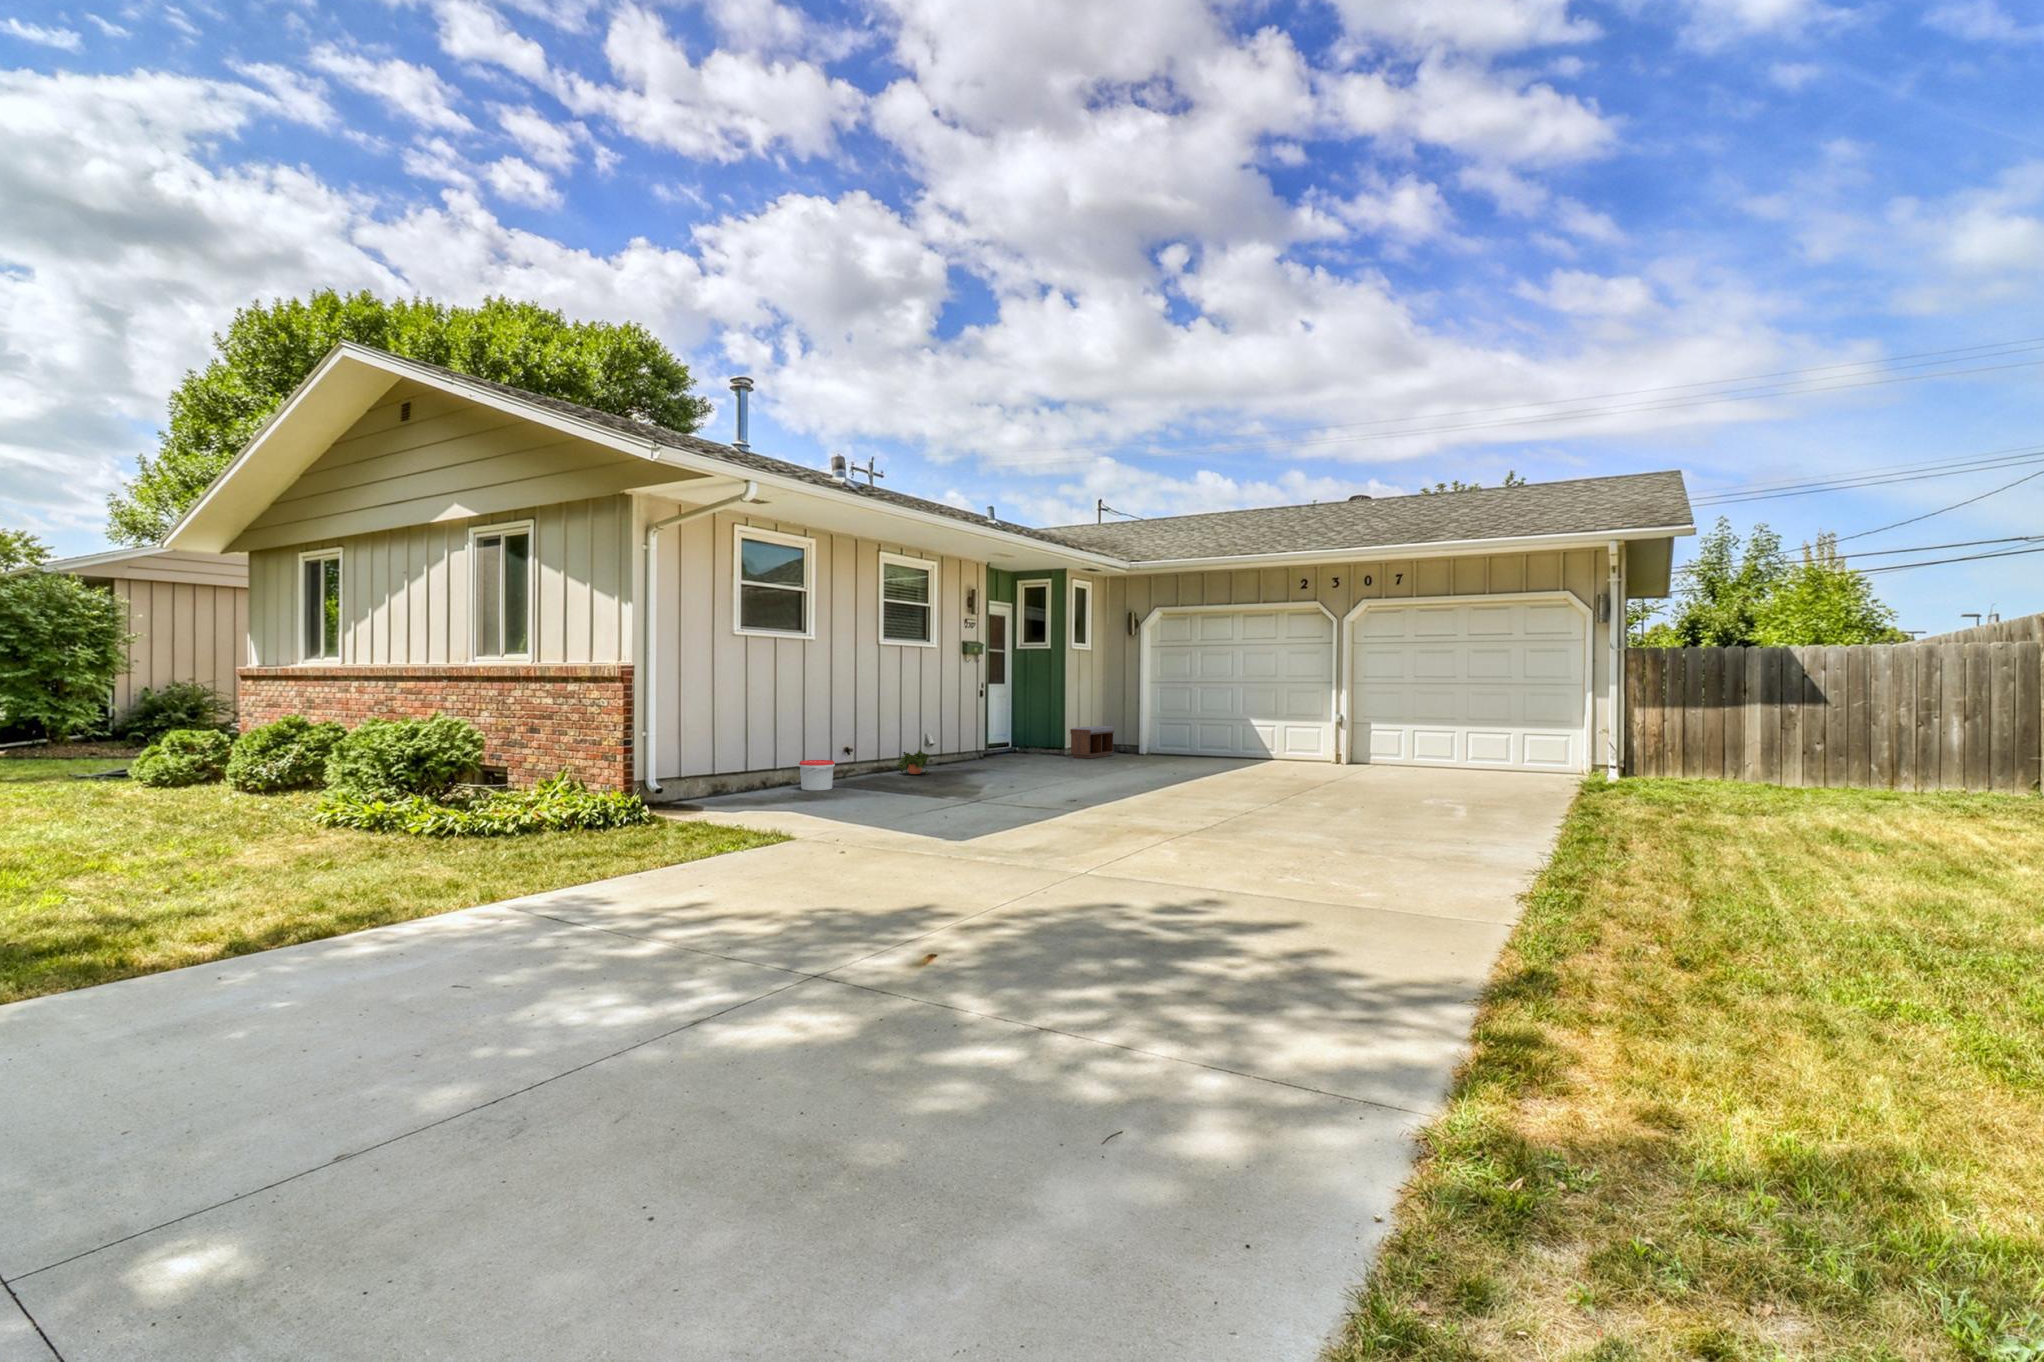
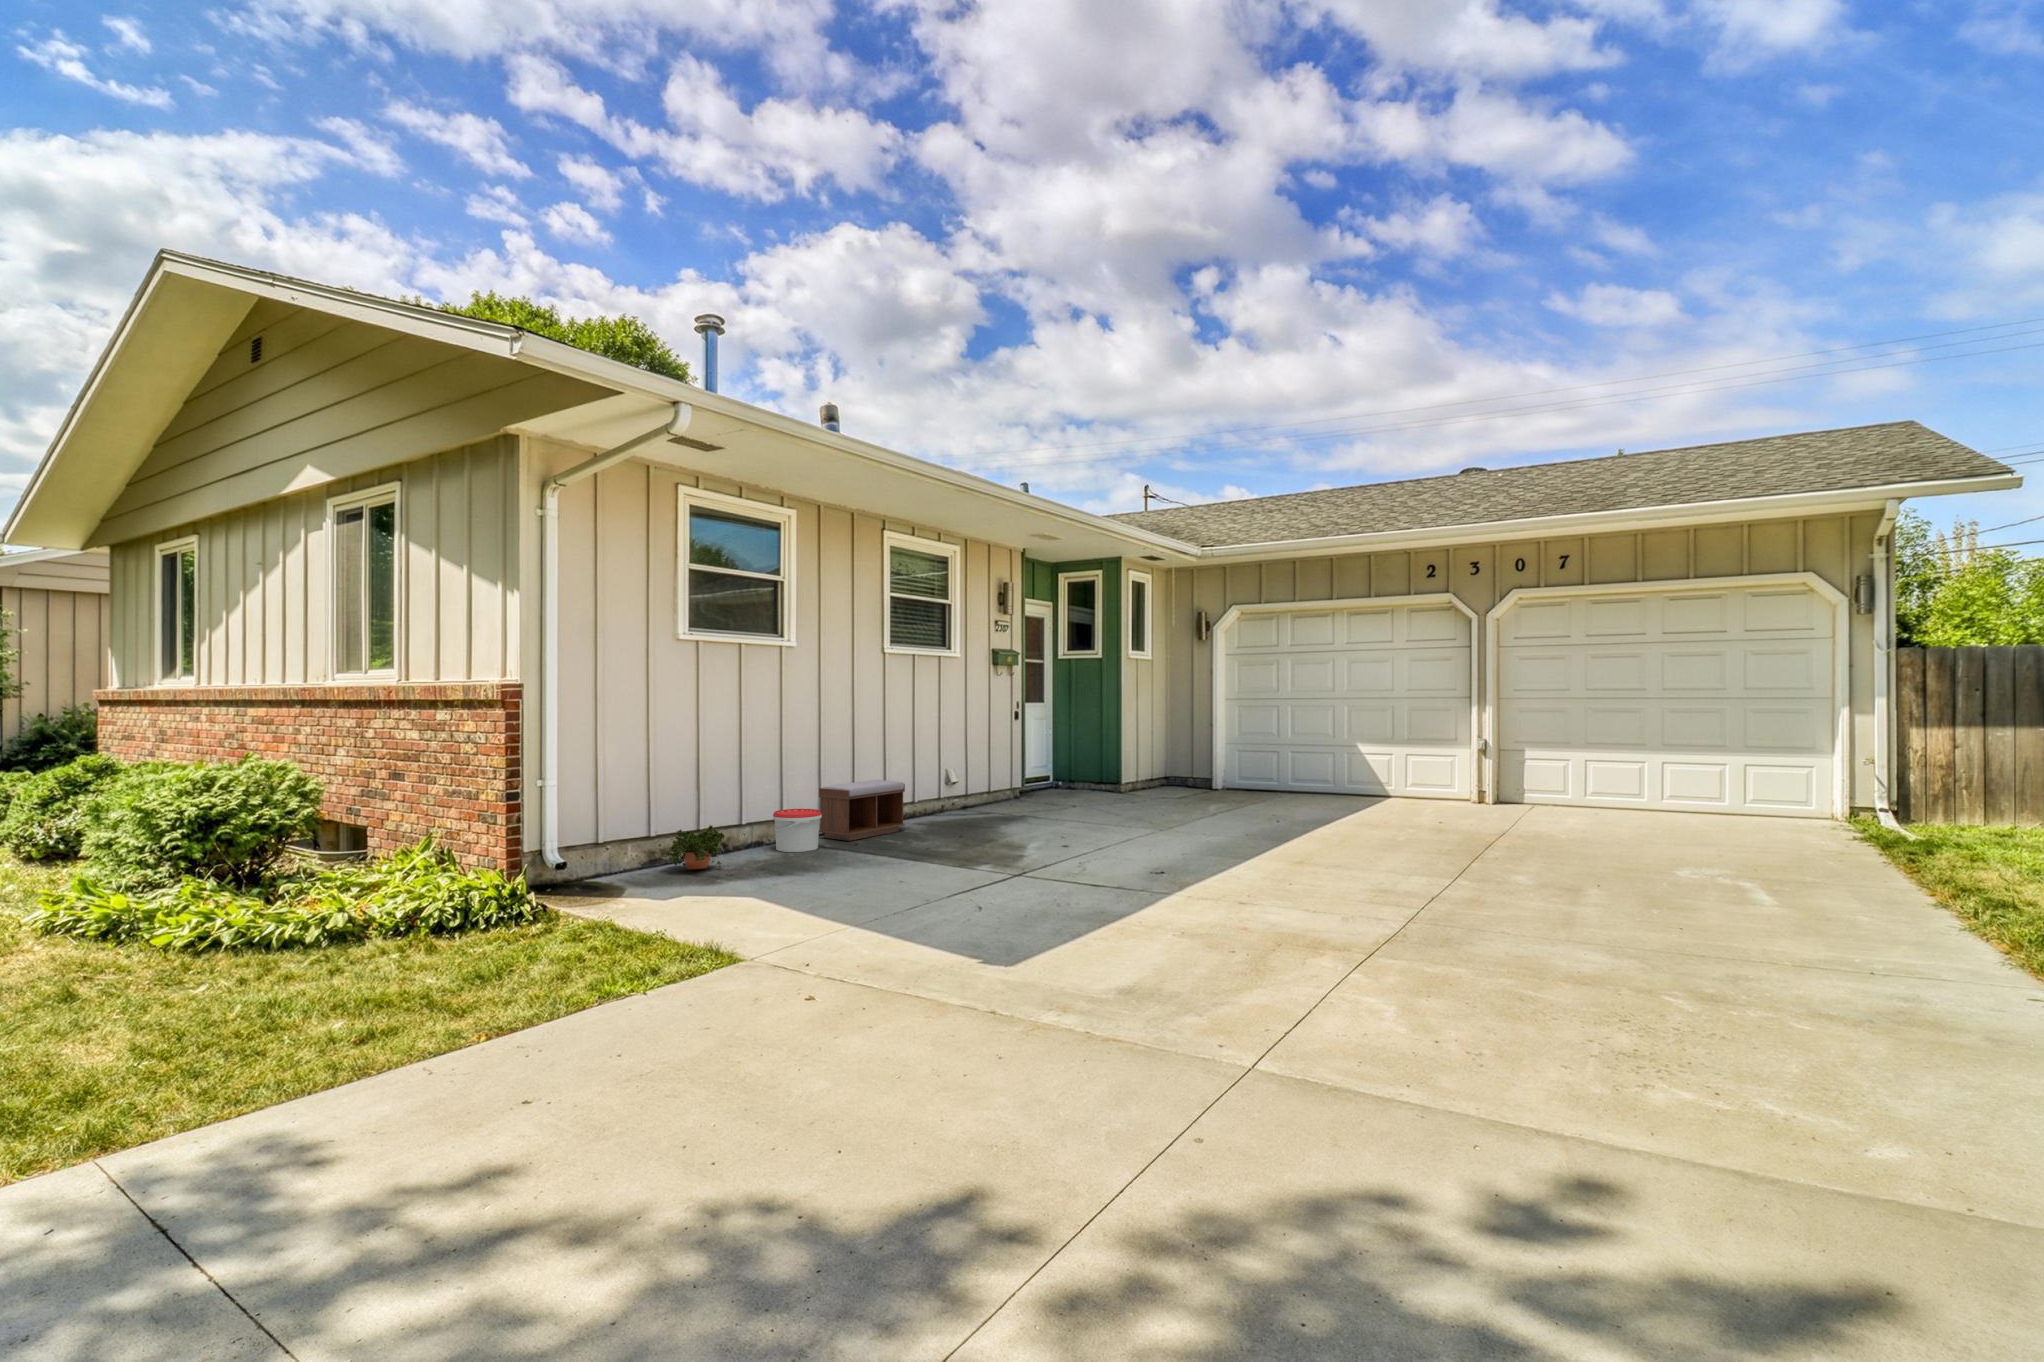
bench: present [1070,726,1114,758] -> present [819,780,905,841]
potted plant: present [897,750,929,774] -> present [666,825,725,869]

